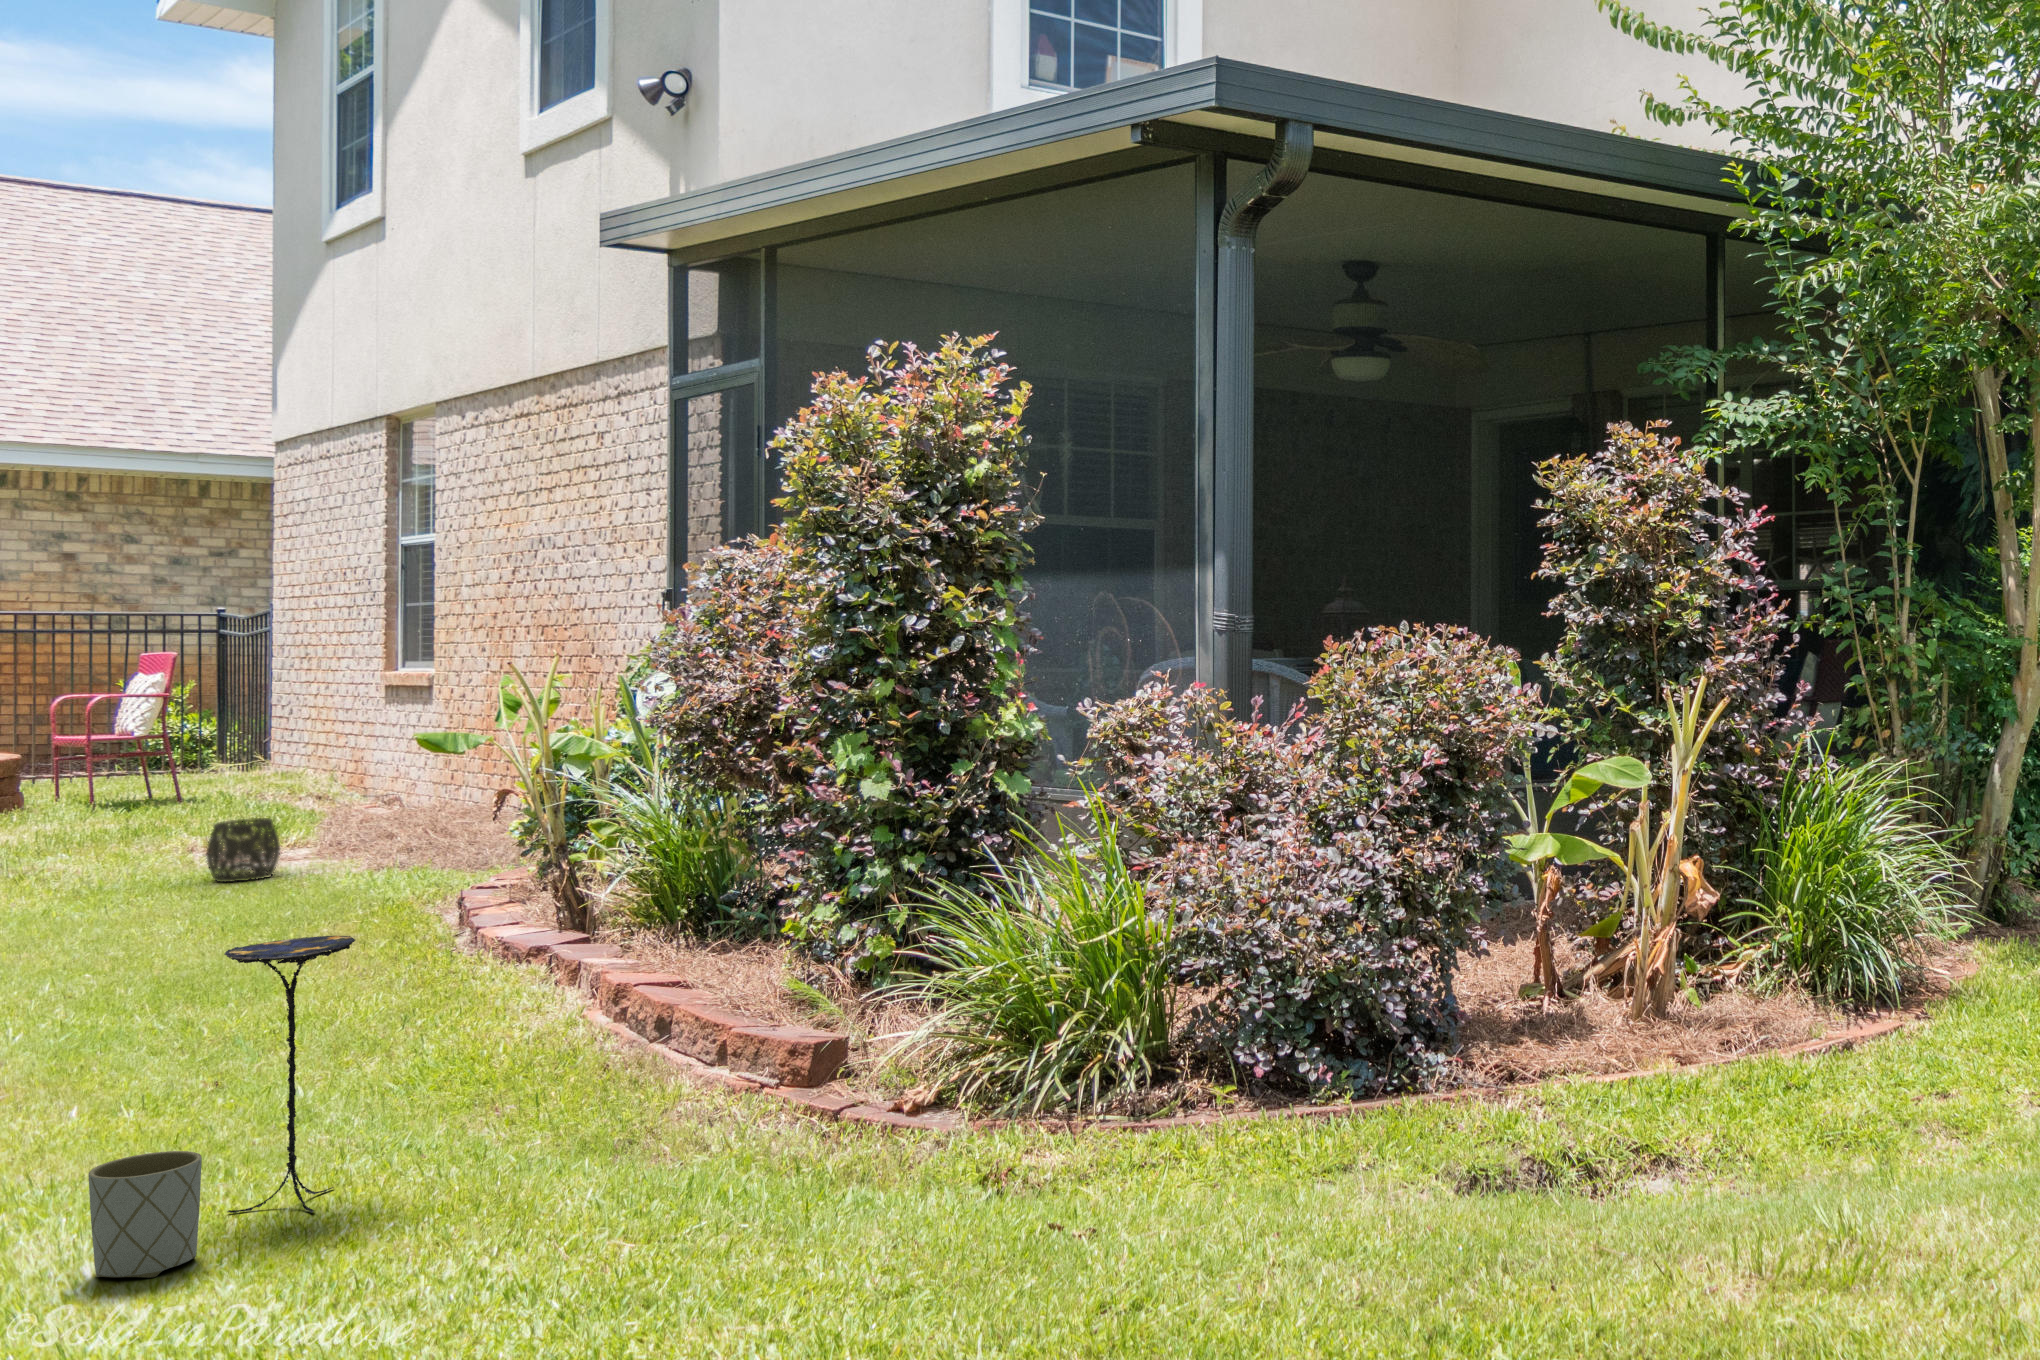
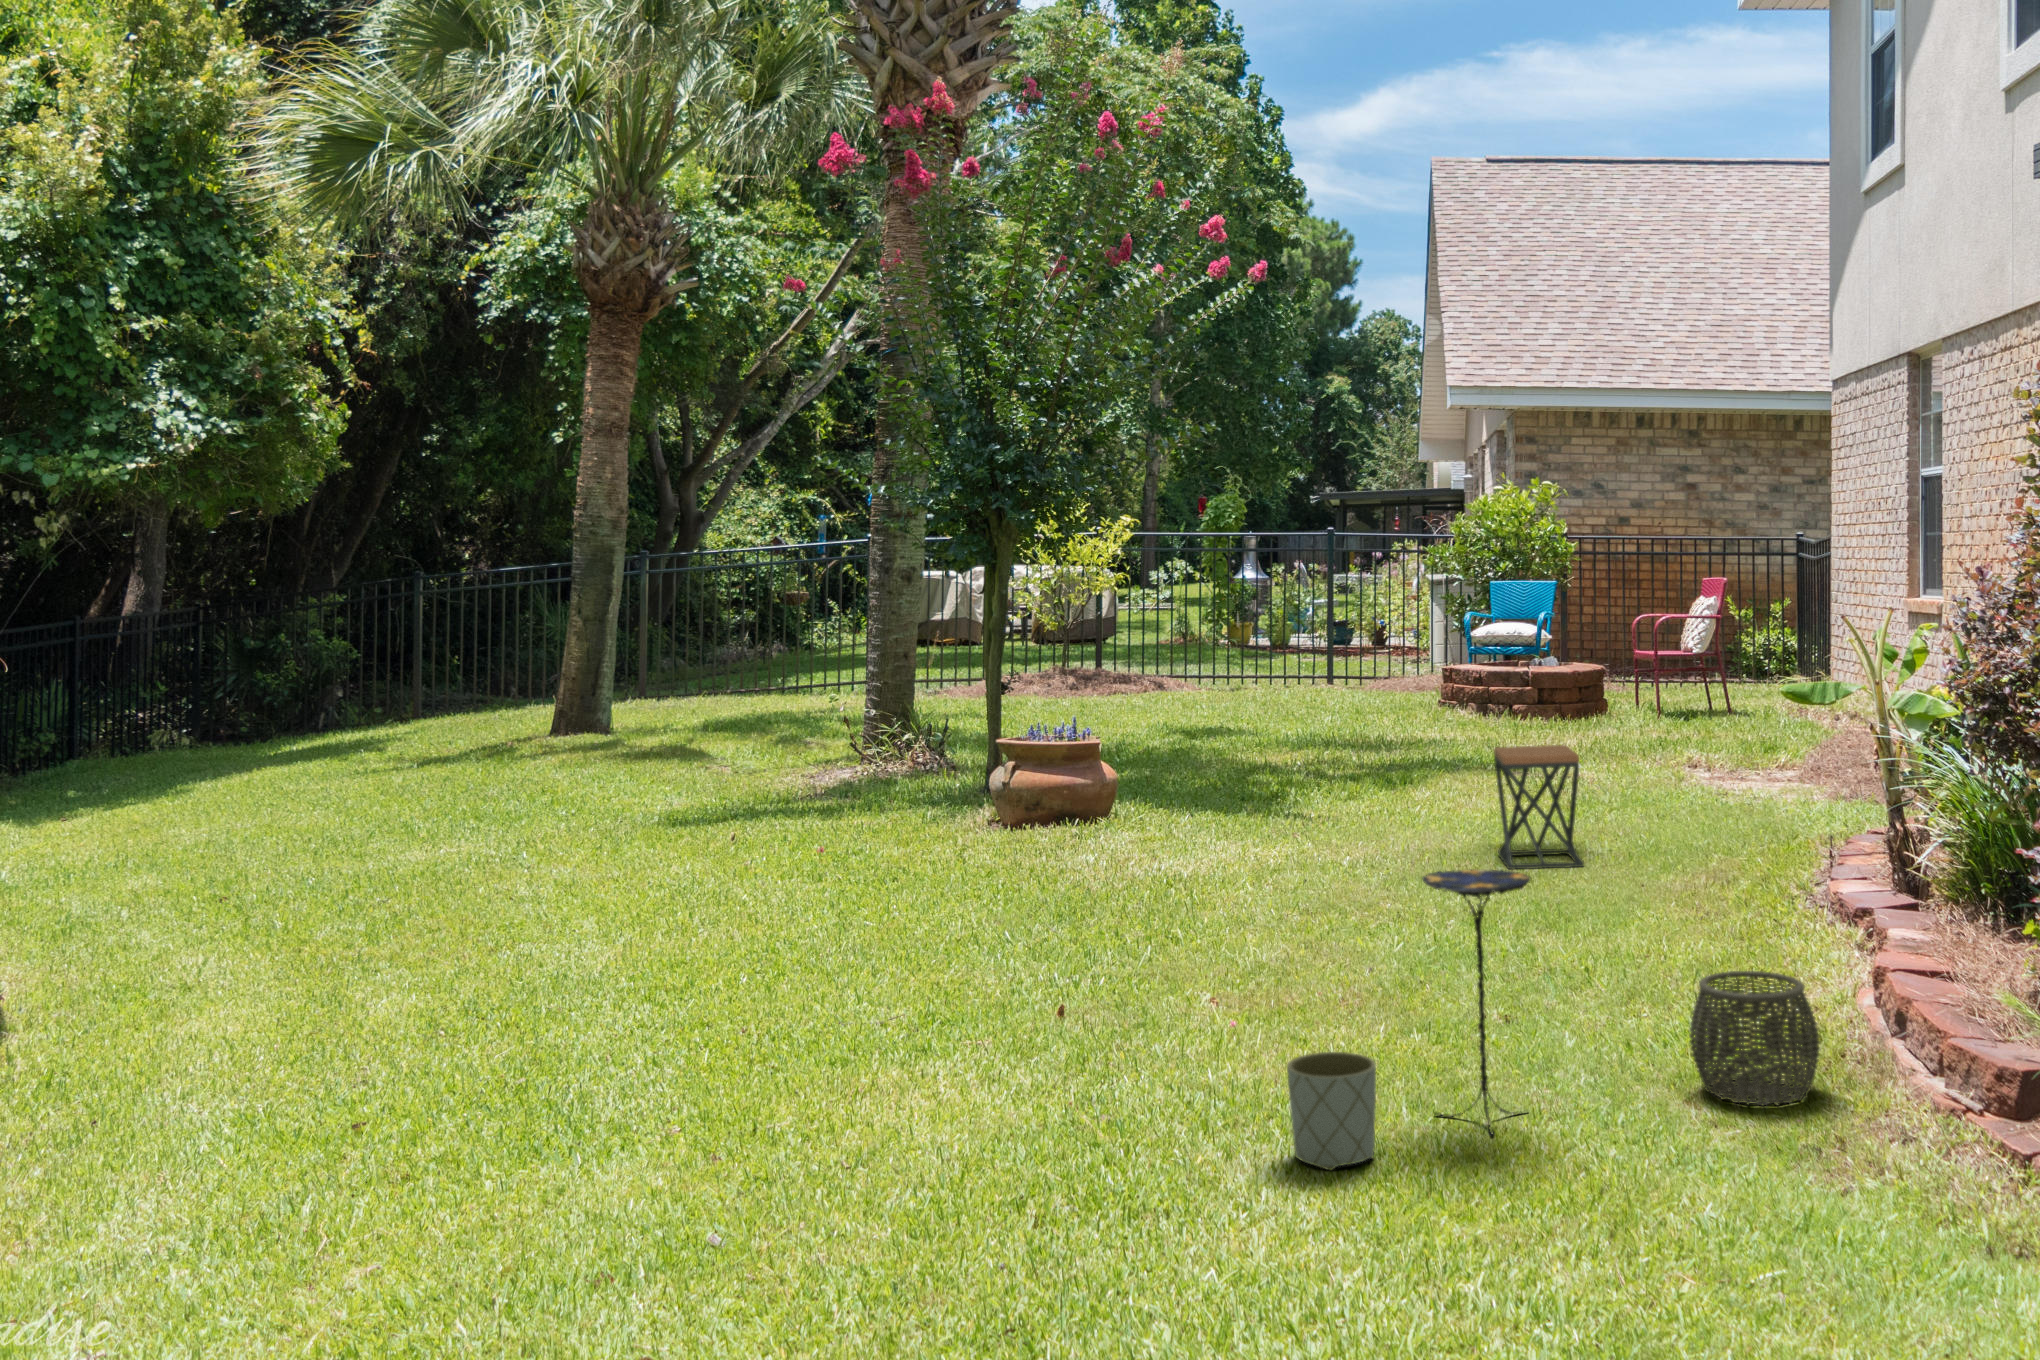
woven basket: present [206,818,280,882] -> present [1689,971,1820,1105]
stool: none [41,858,170,1013] -> present [1494,745,1584,869]

